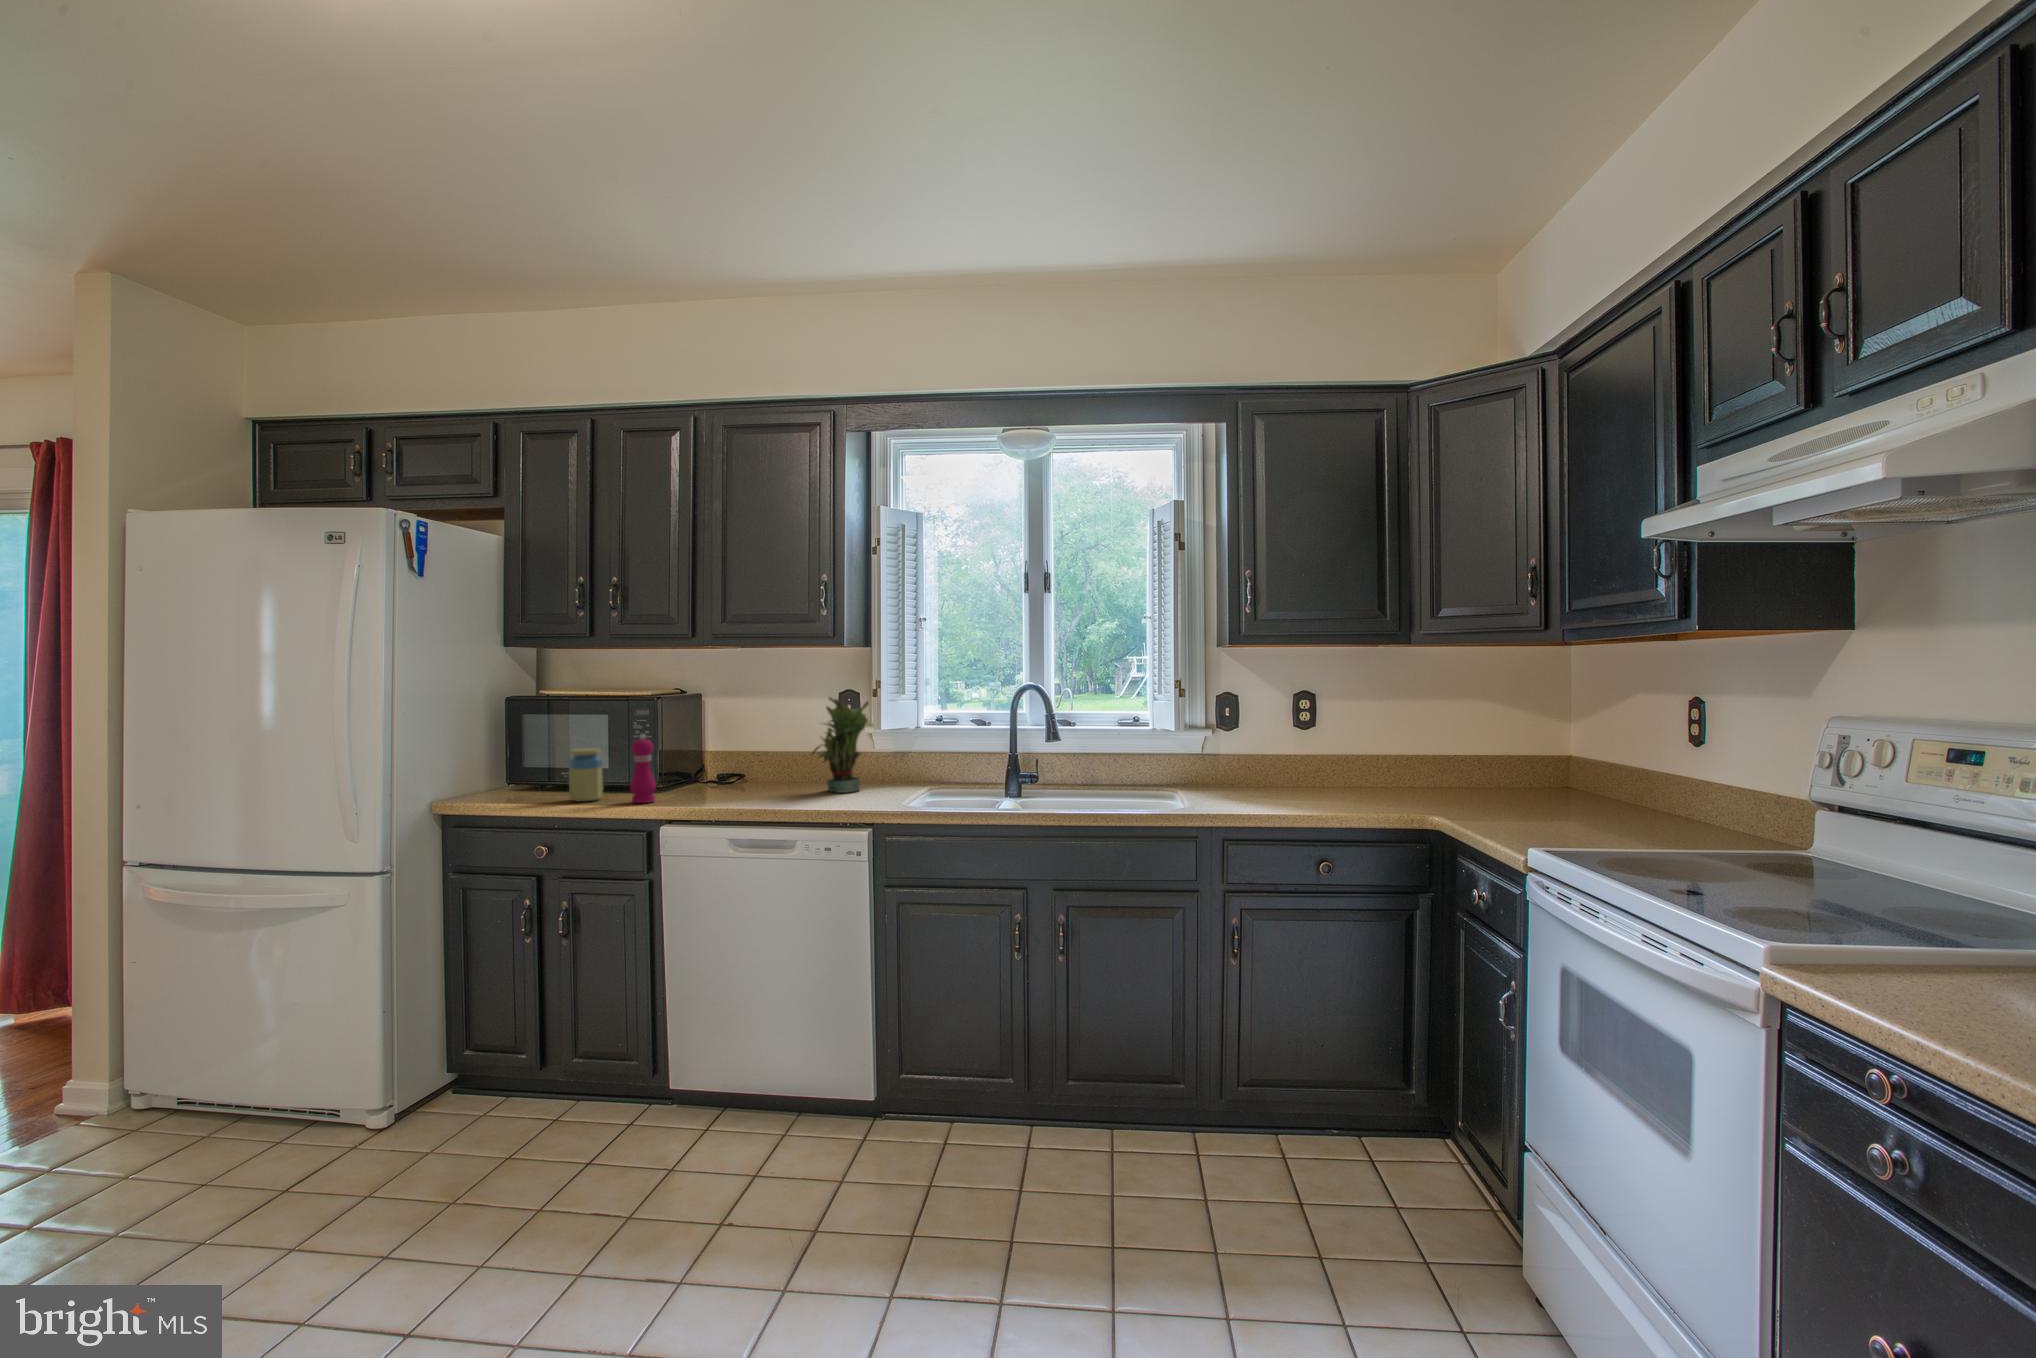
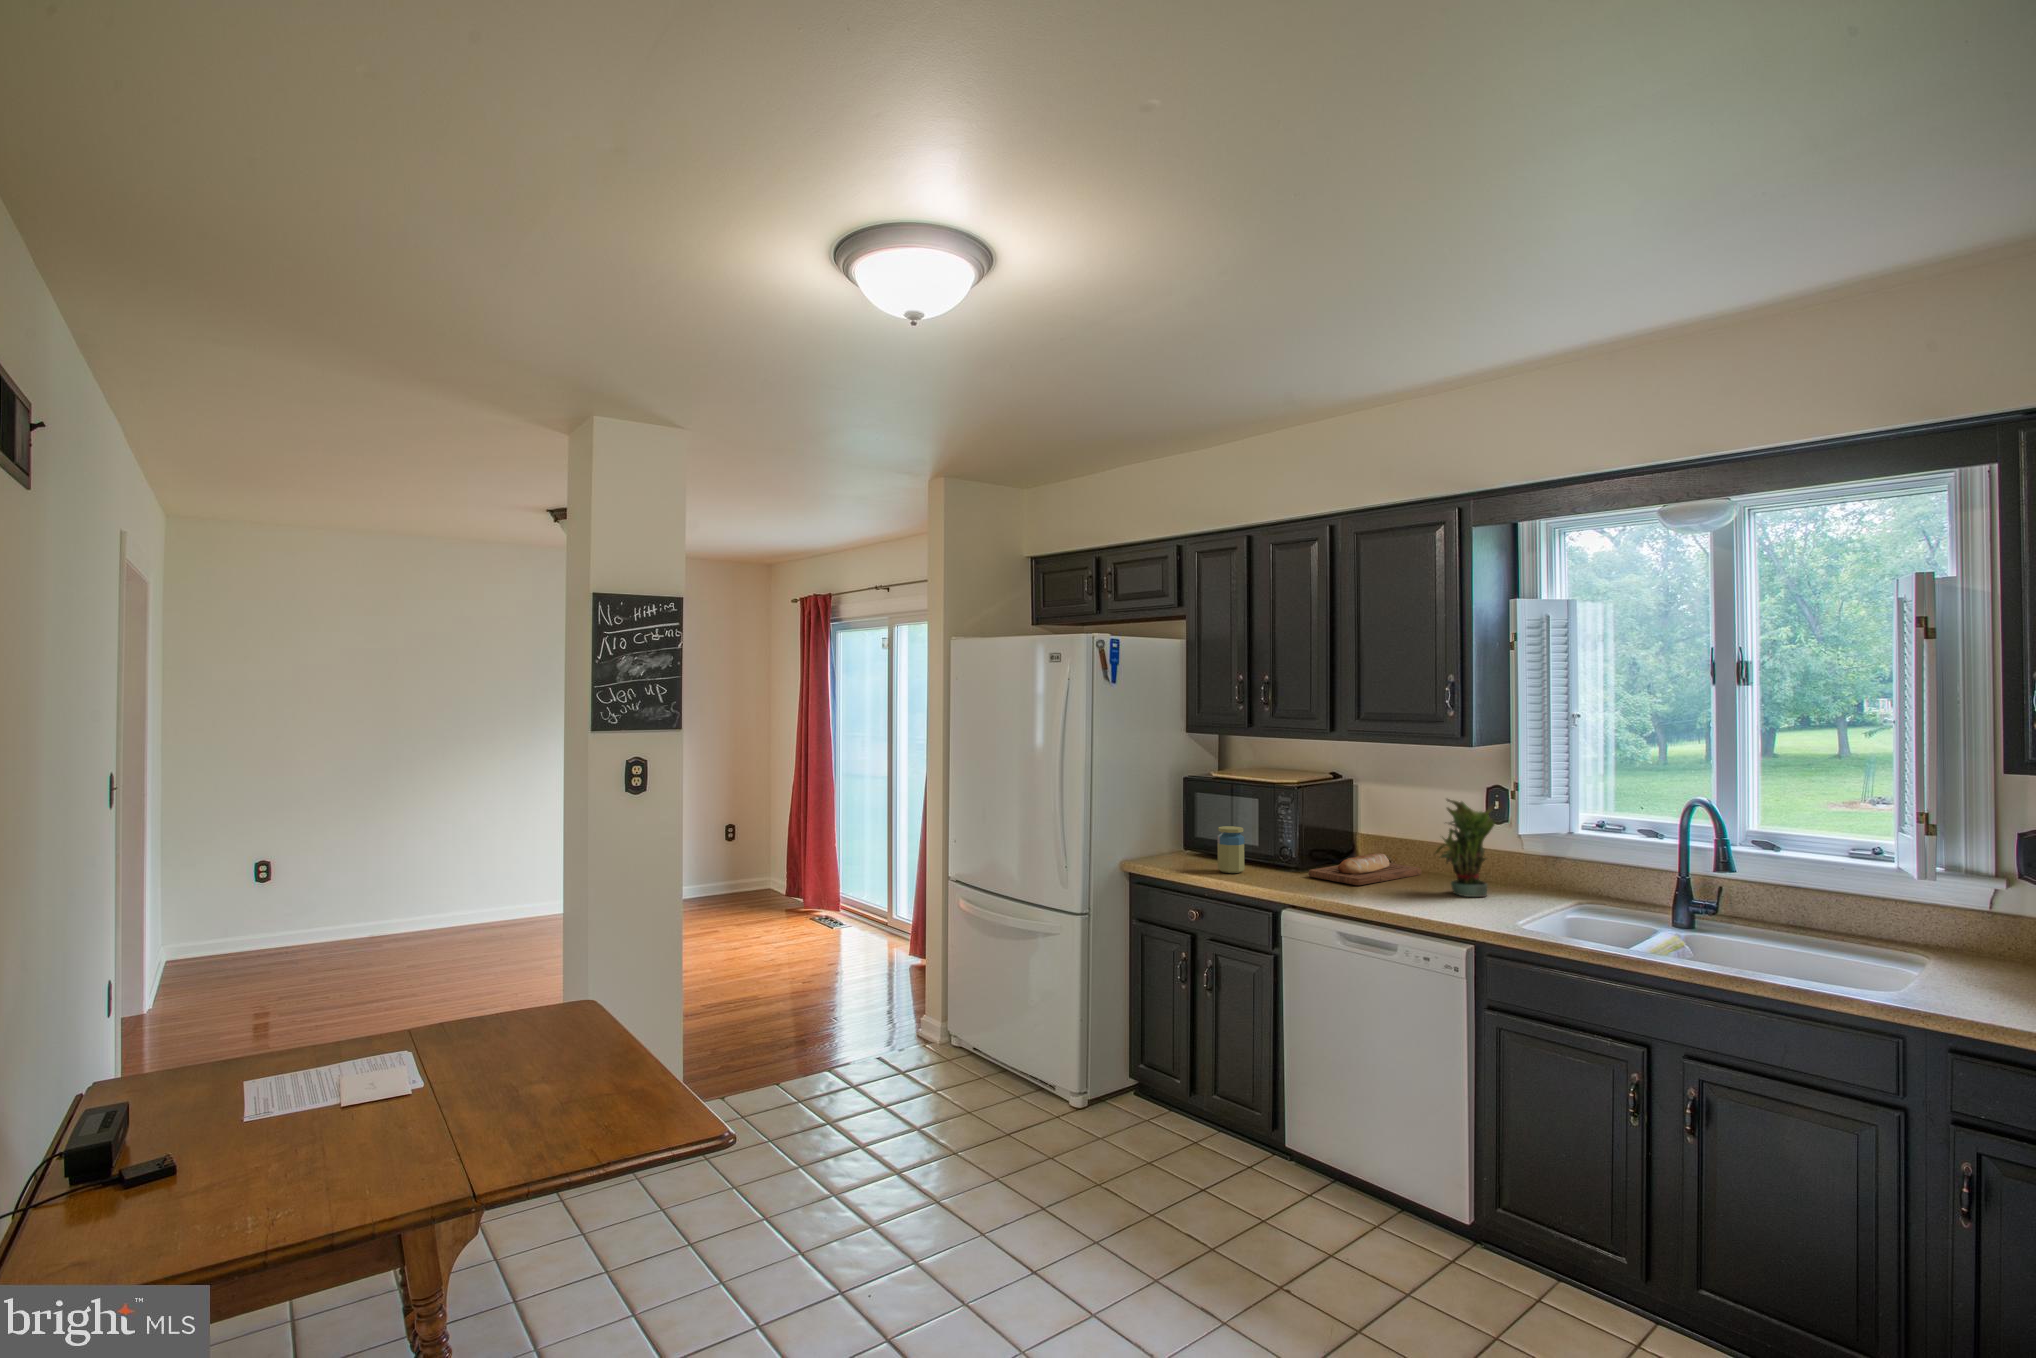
pepper mill: present [630,734,656,803] -> none [1262,819,1284,882]
bread loaf: none [678,764,784,796] -> present [1308,853,1421,885]

